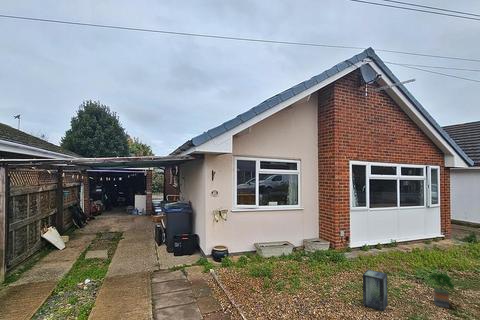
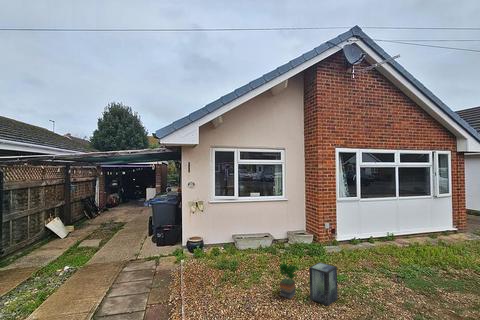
potted tree: present [430,273,454,308] -> present [280,264,298,298]

